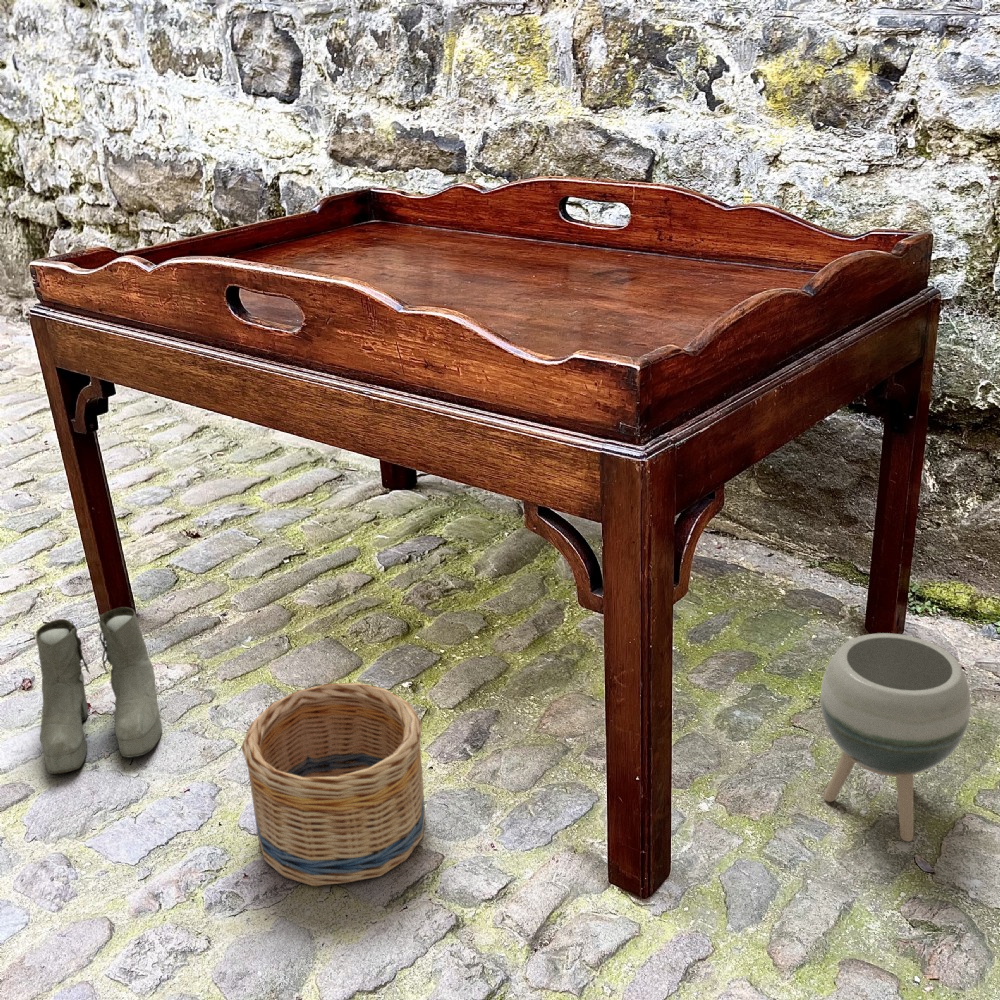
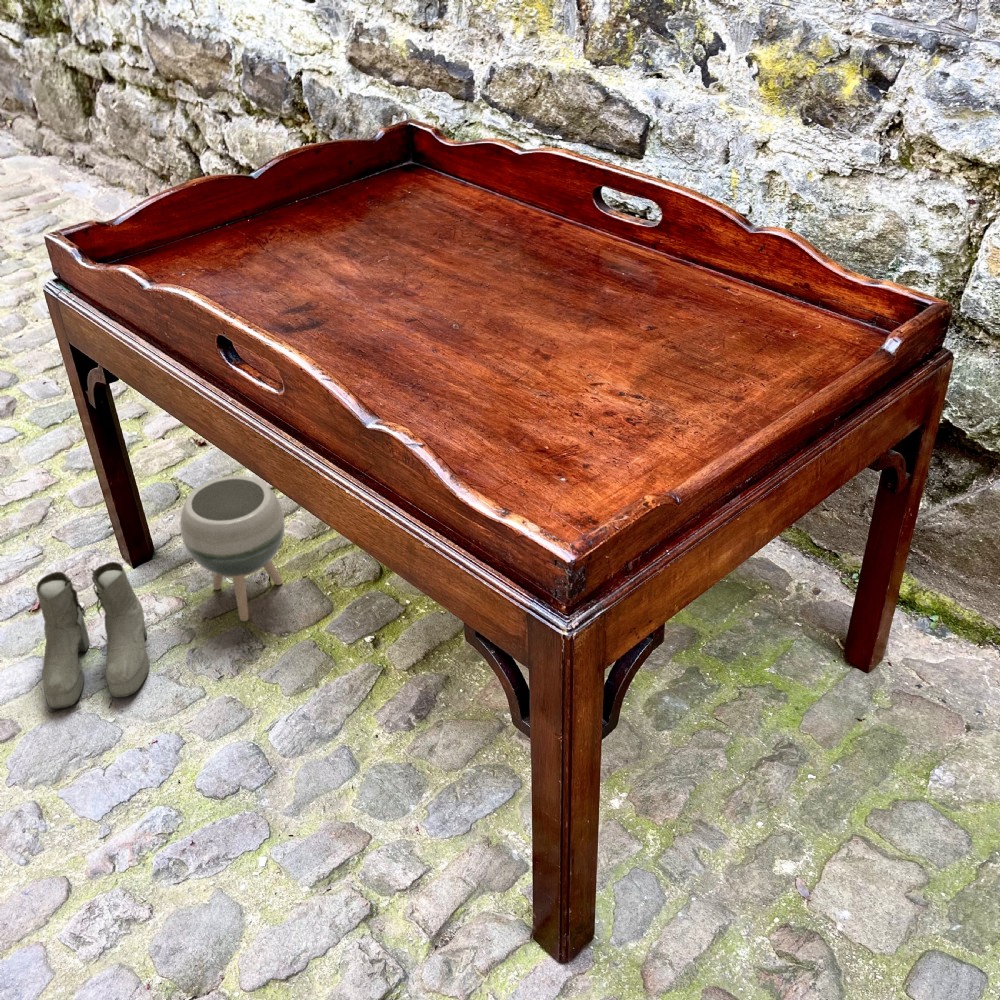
planter: present [821,633,971,842] -> present [180,476,285,621]
basket: present [242,683,425,886] -> none [194,666,357,845]

